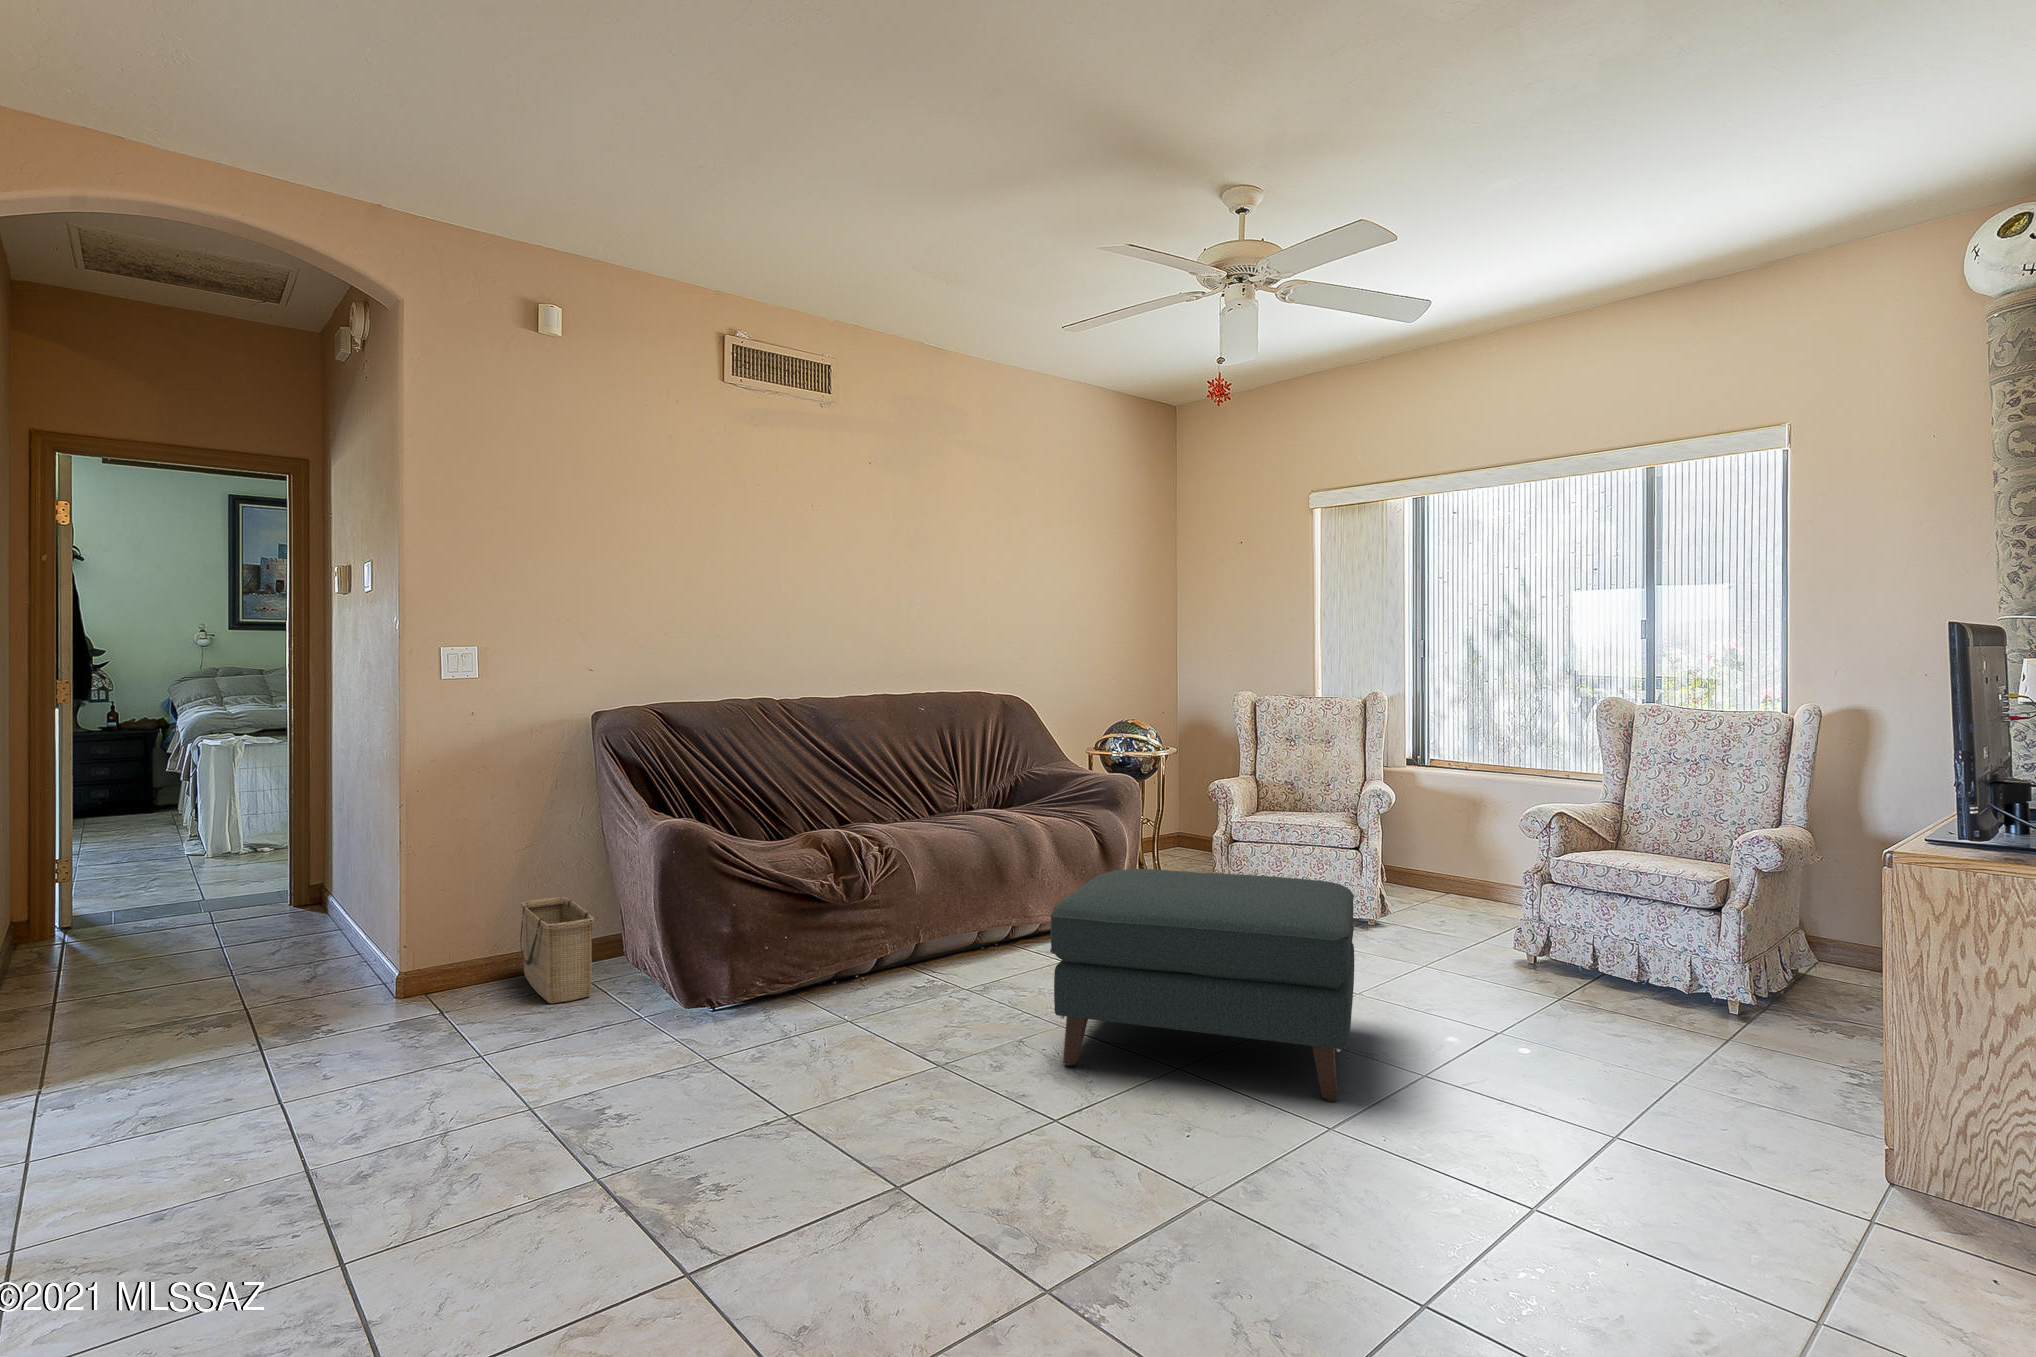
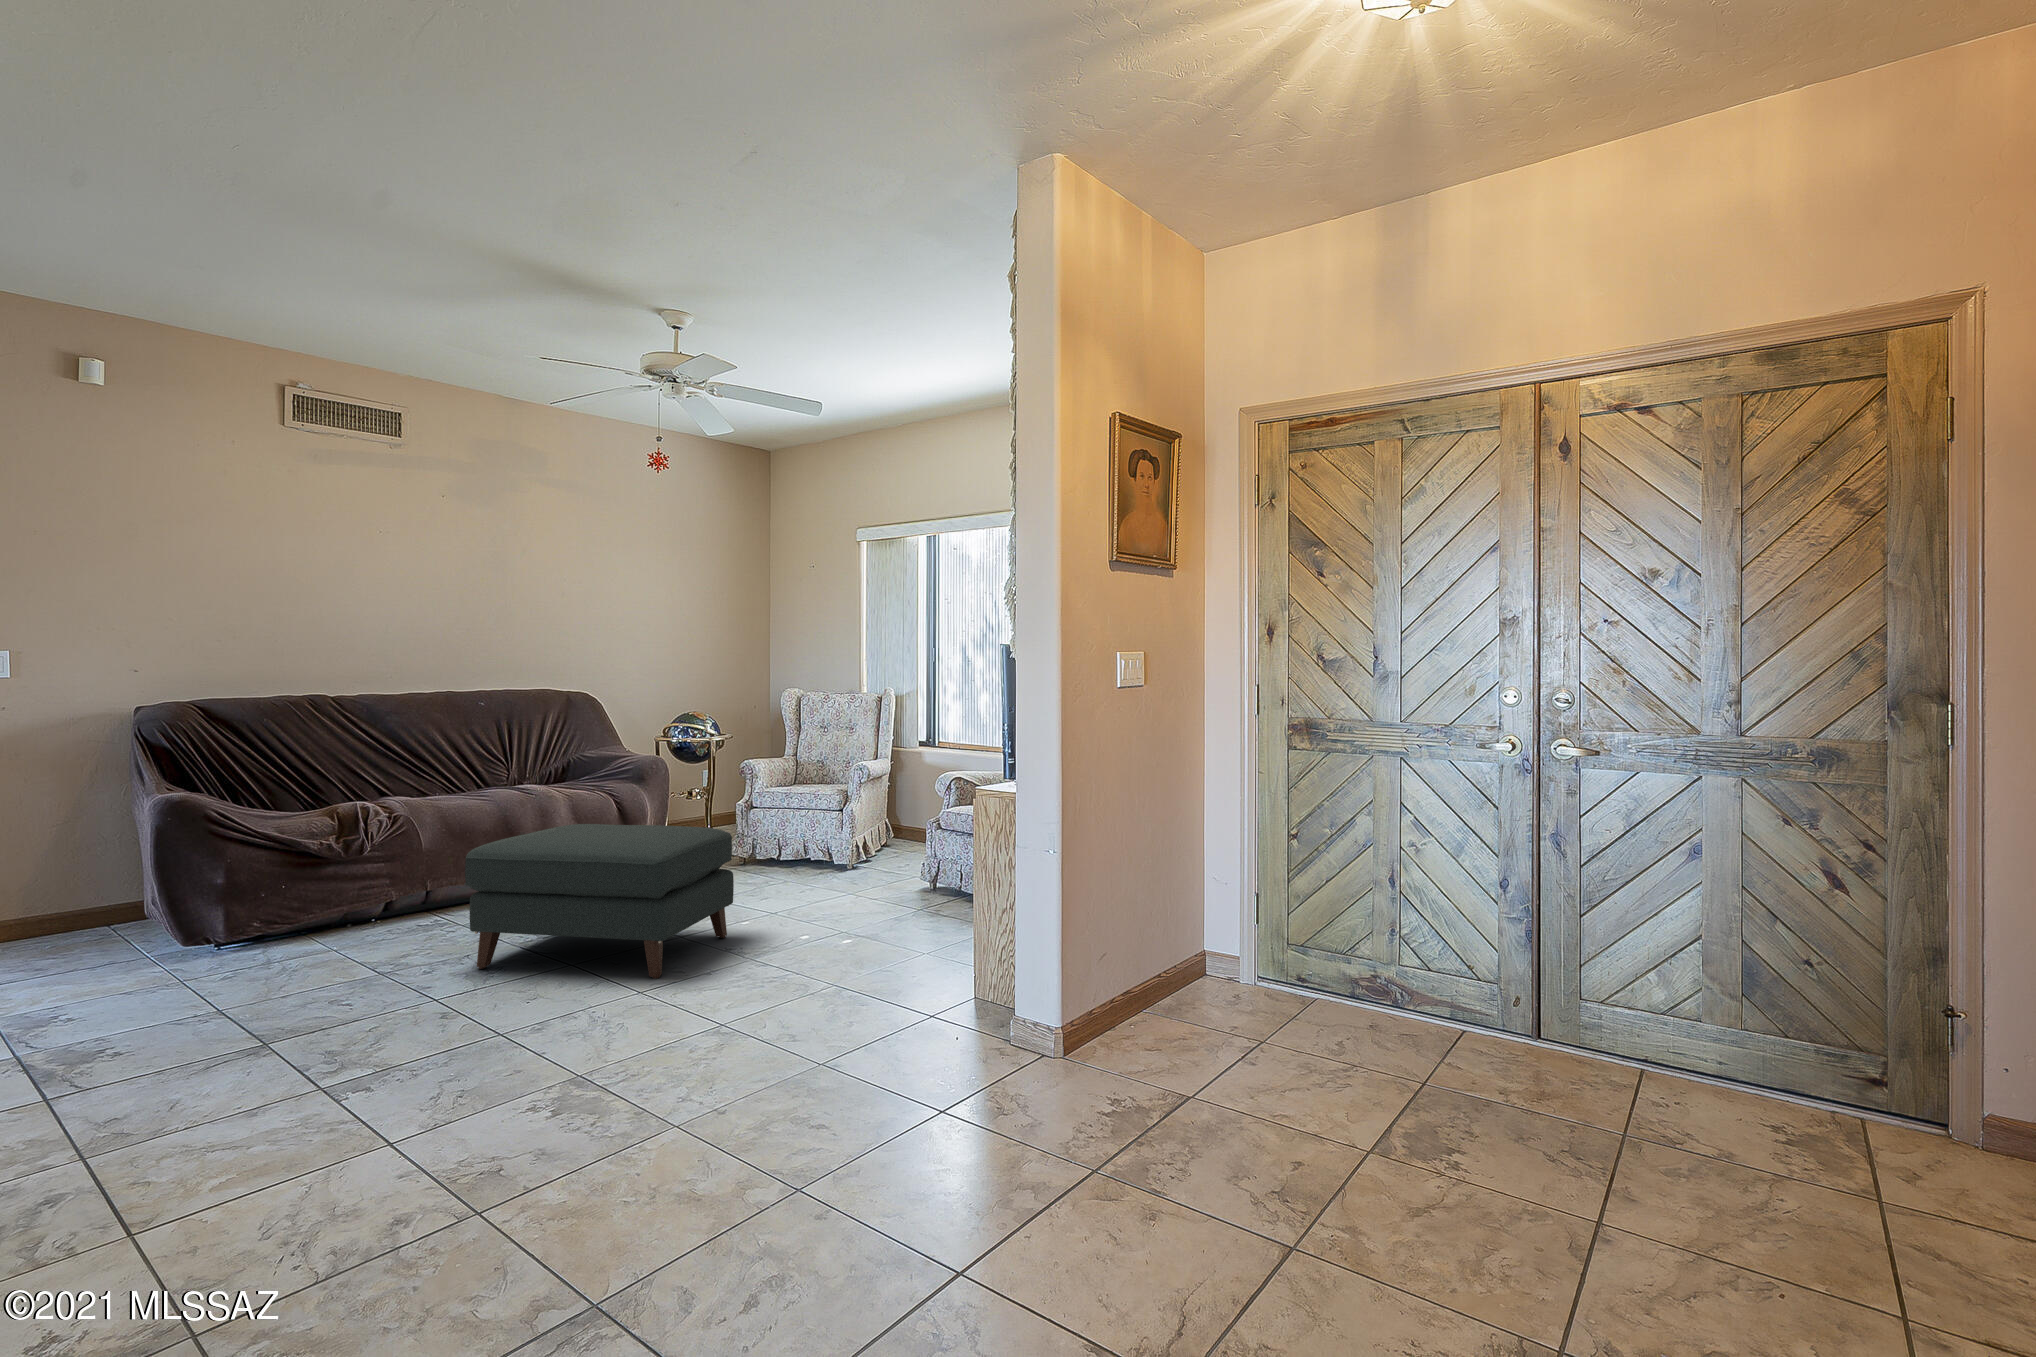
basket: present [520,897,594,1003] -> none [49,865,119,951]

